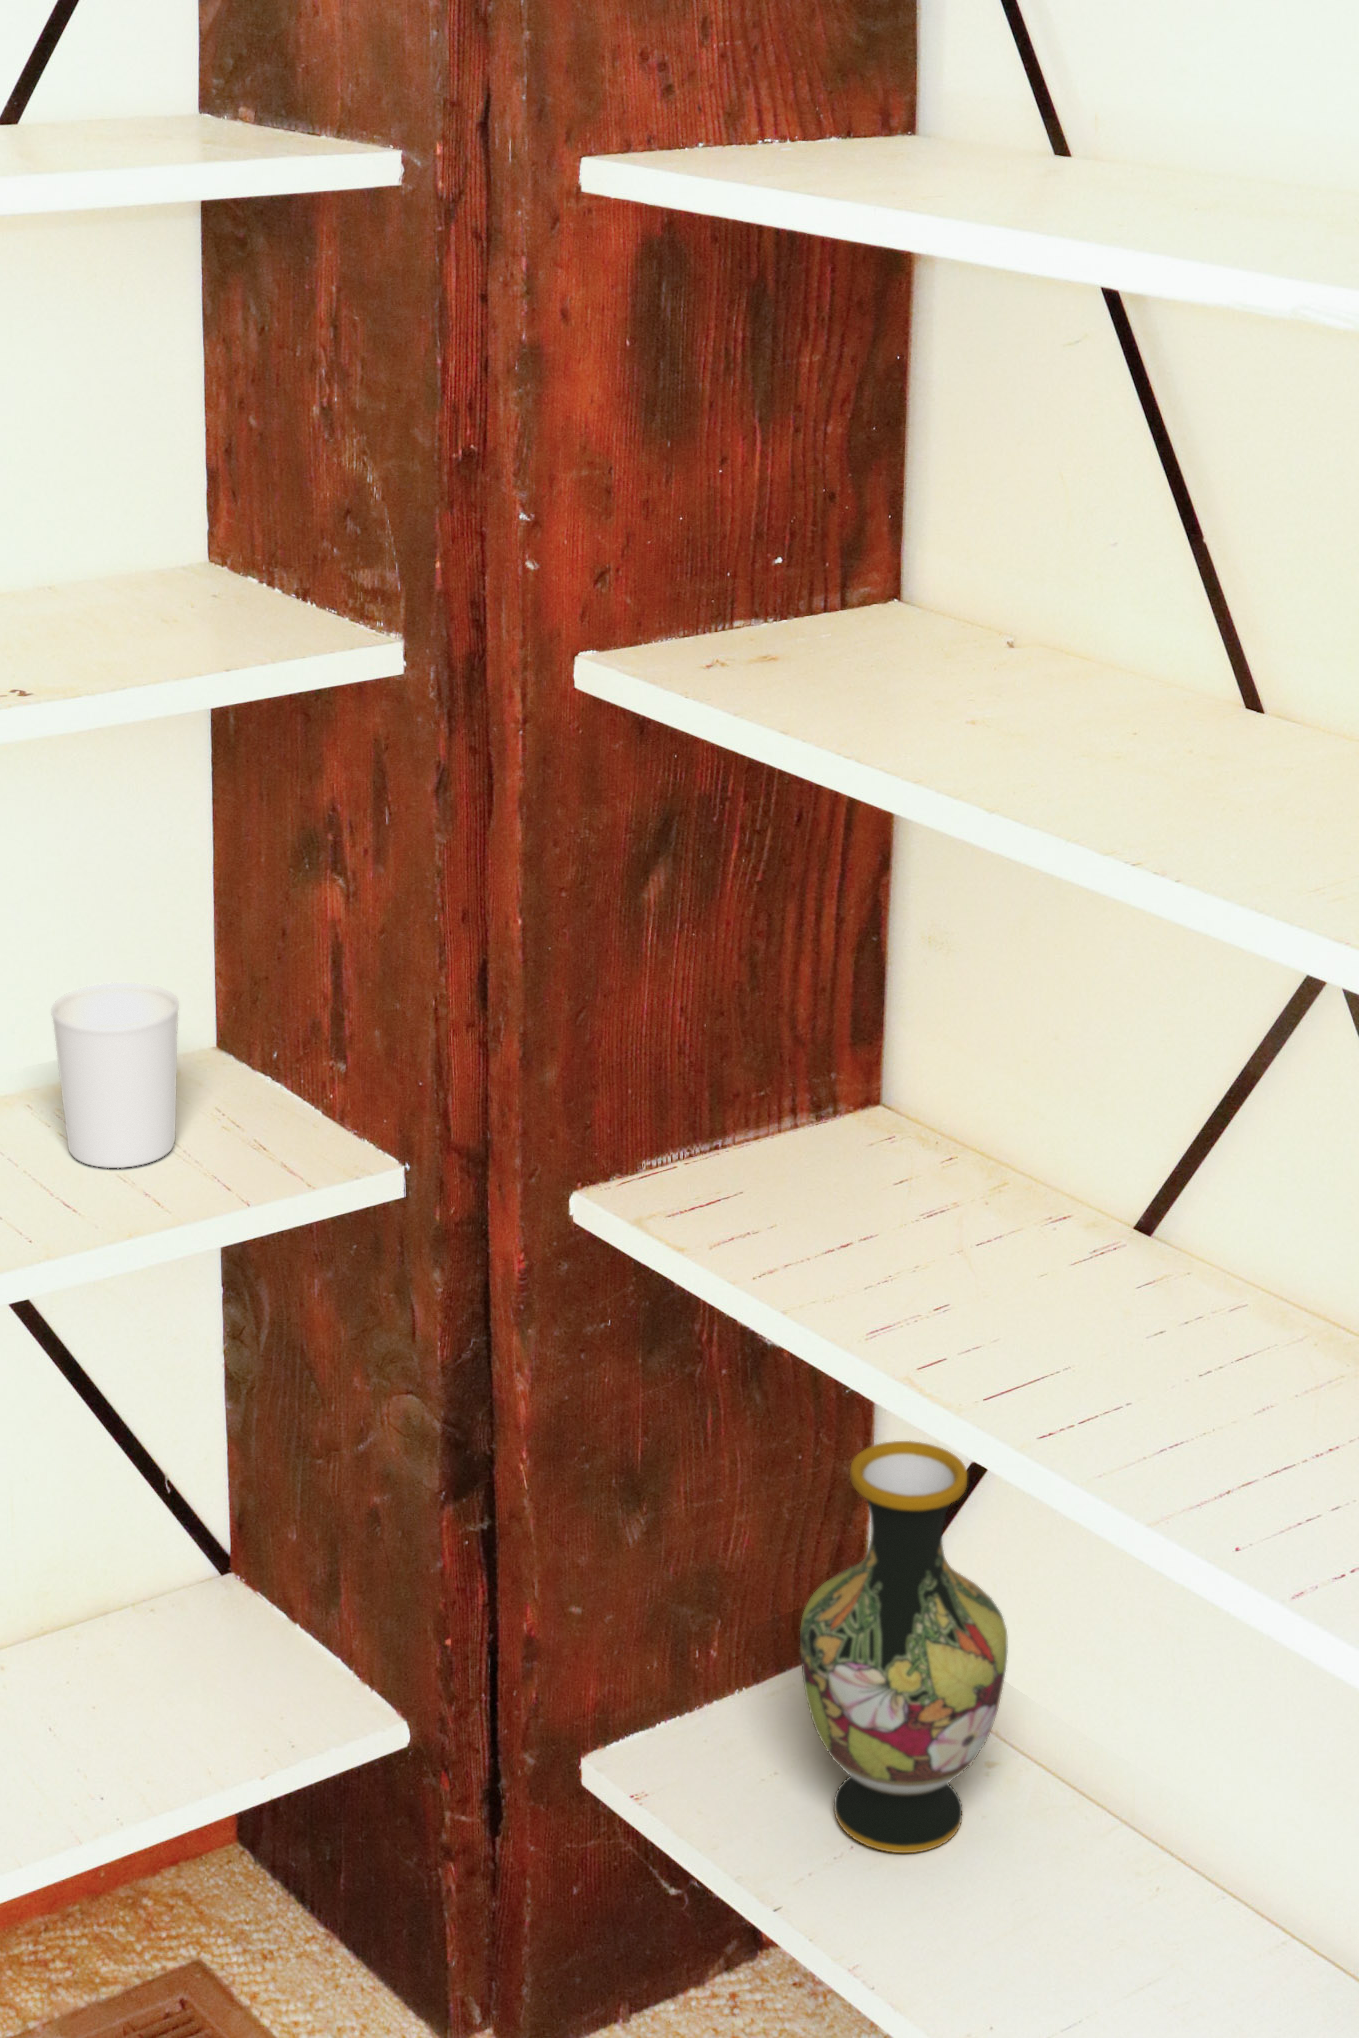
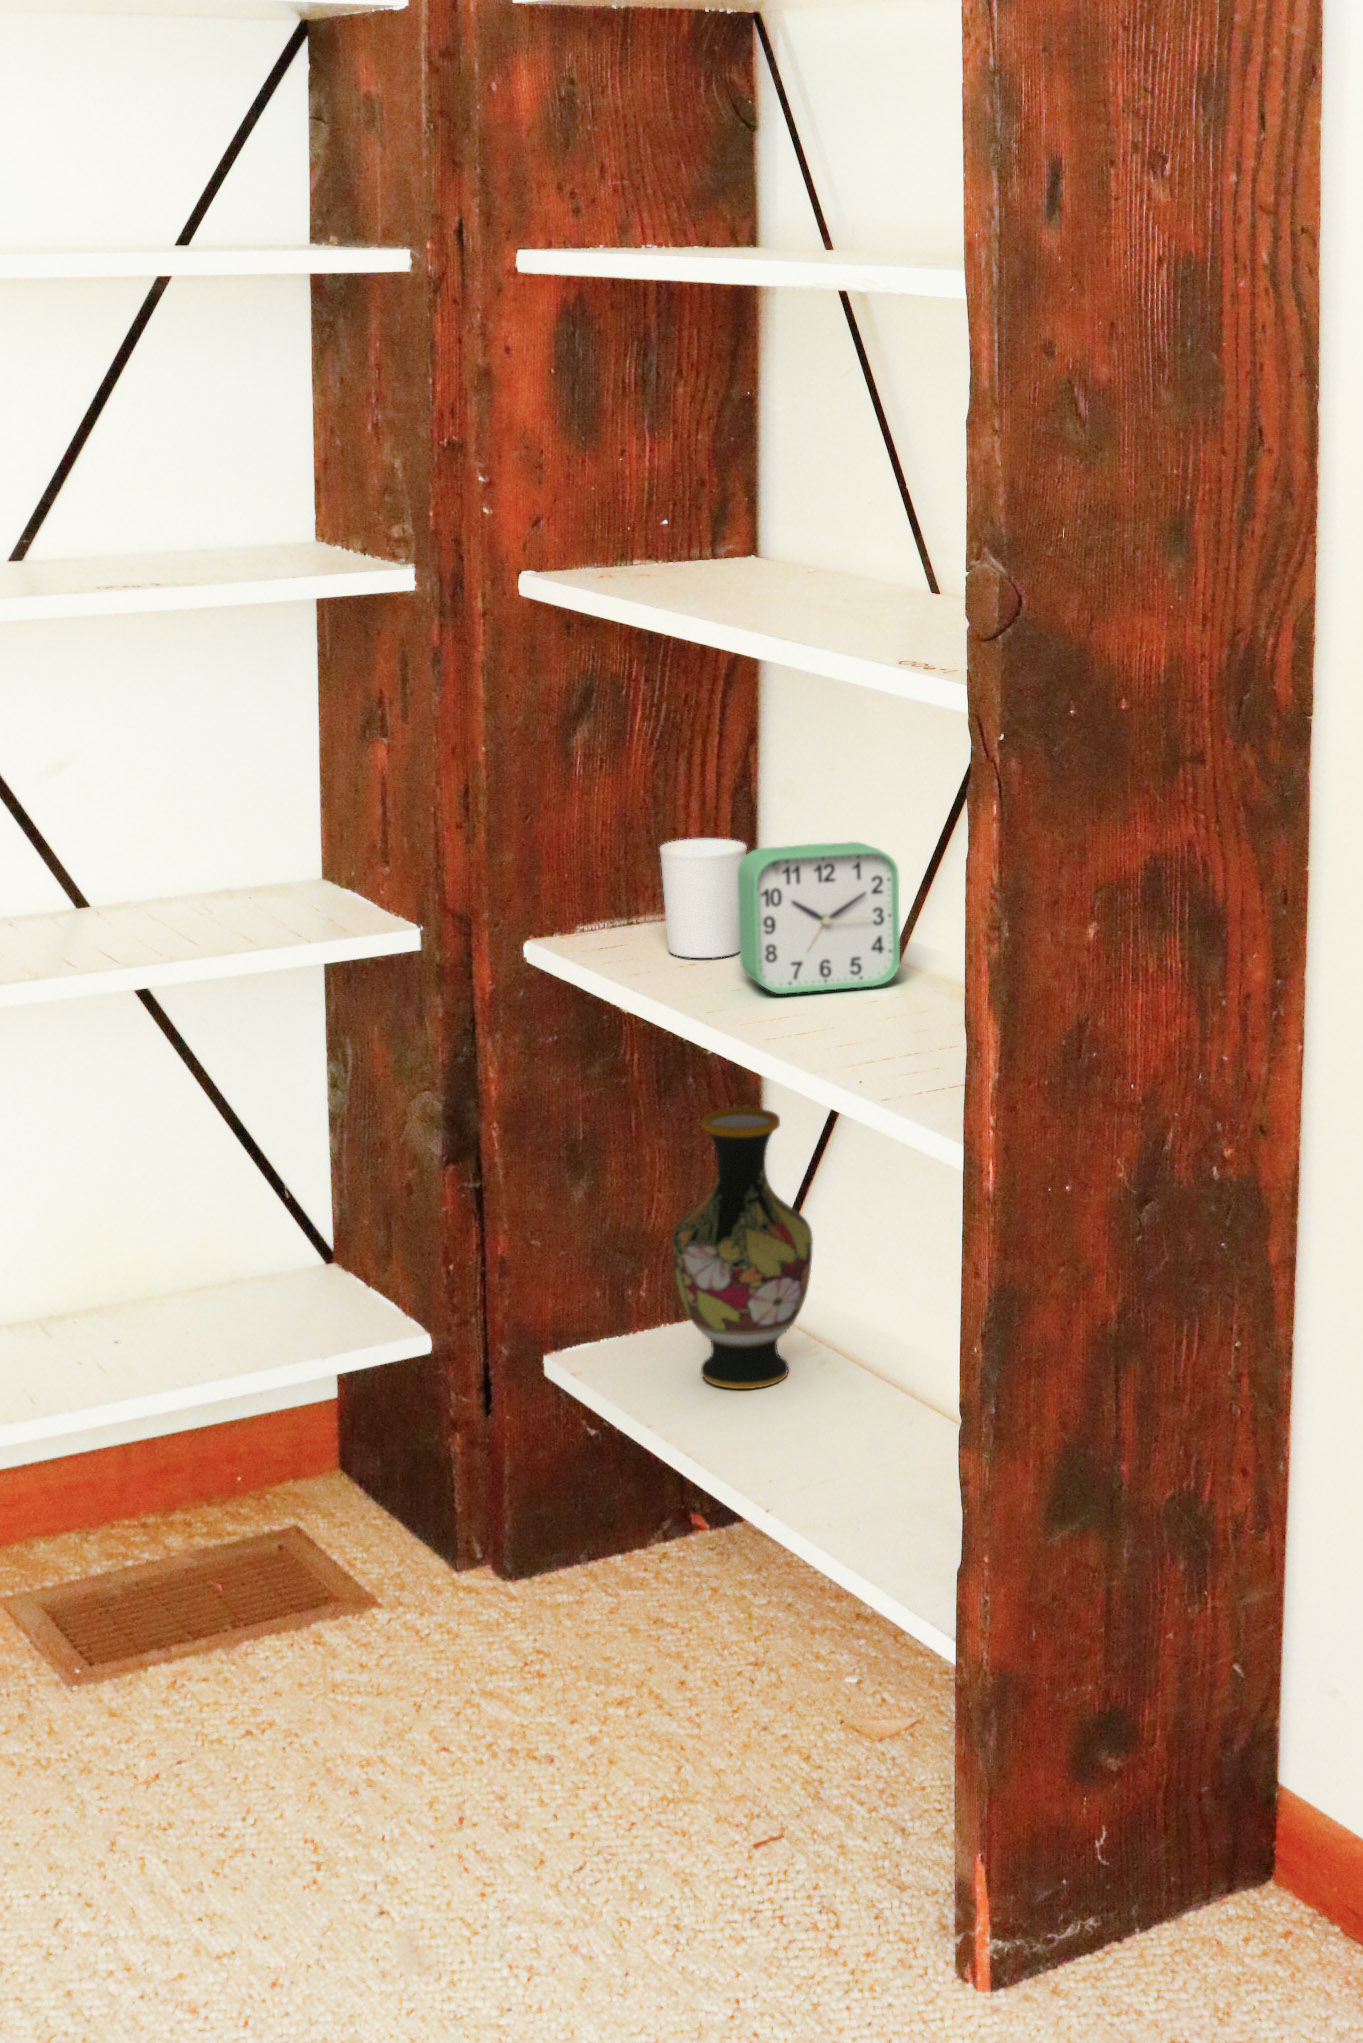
candle holder: present [52,983,179,1168] -> present [660,838,747,958]
alarm clock: none [944,1090,1197,1344] -> present [738,842,900,994]

